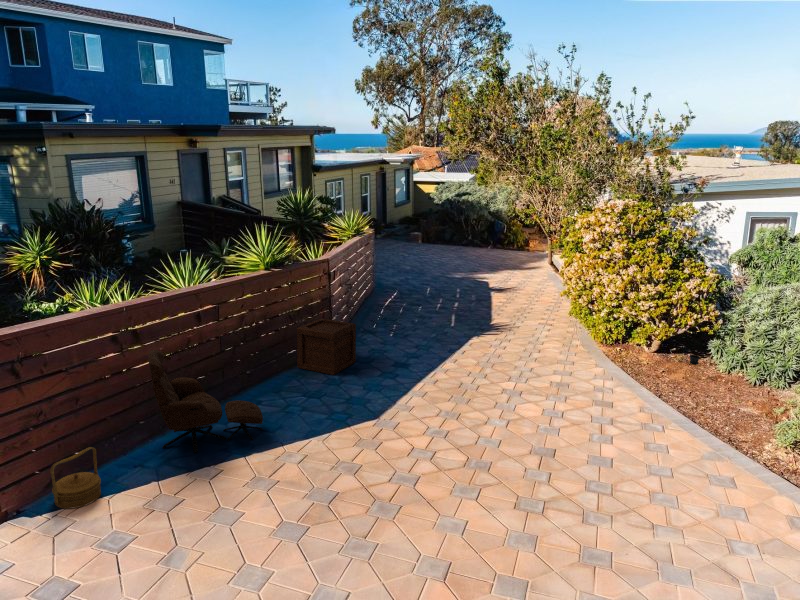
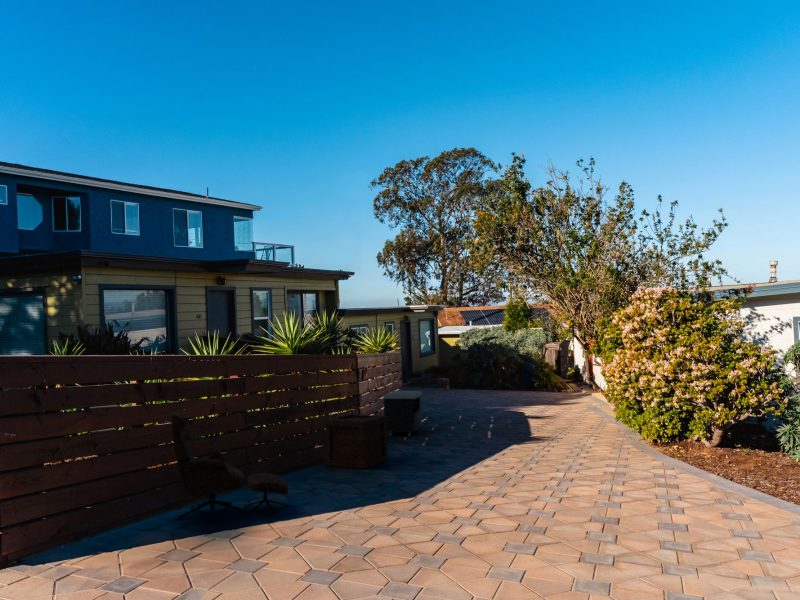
storage bench: none [355,276,392,322] -> present [384,391,422,436]
potted plant: present [684,326,709,364] -> none [746,412,777,456]
woven basket: present [50,447,101,509] -> none [54,497,108,563]

